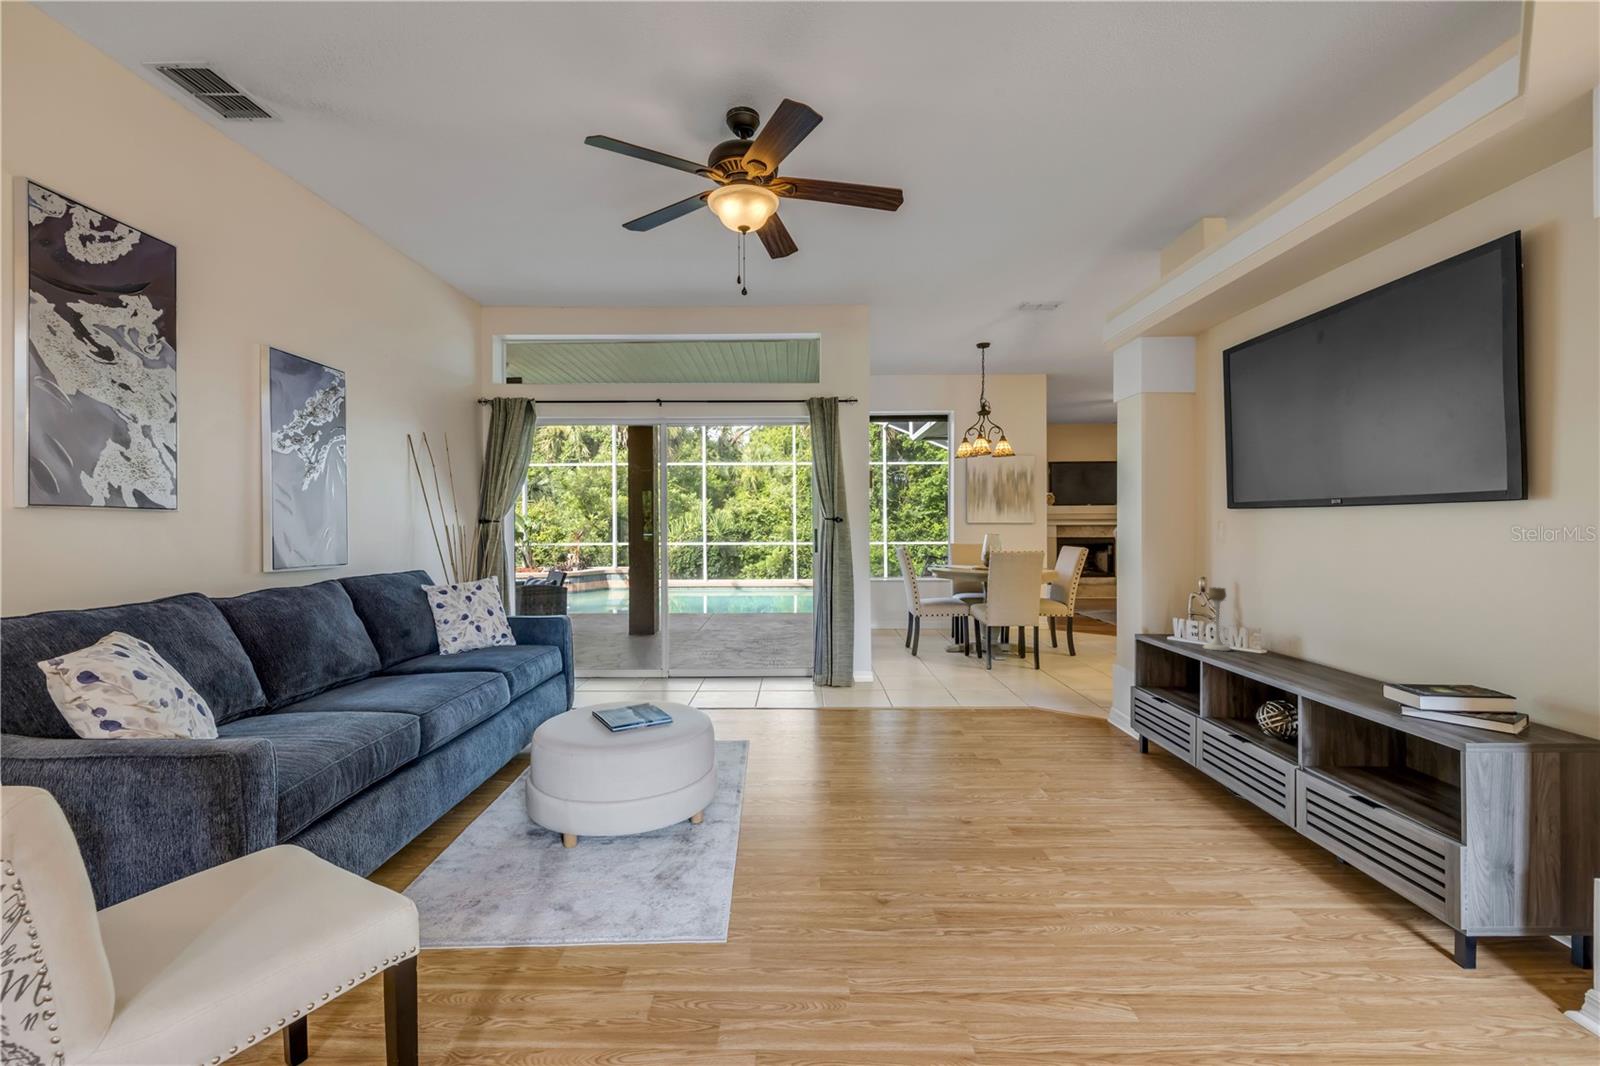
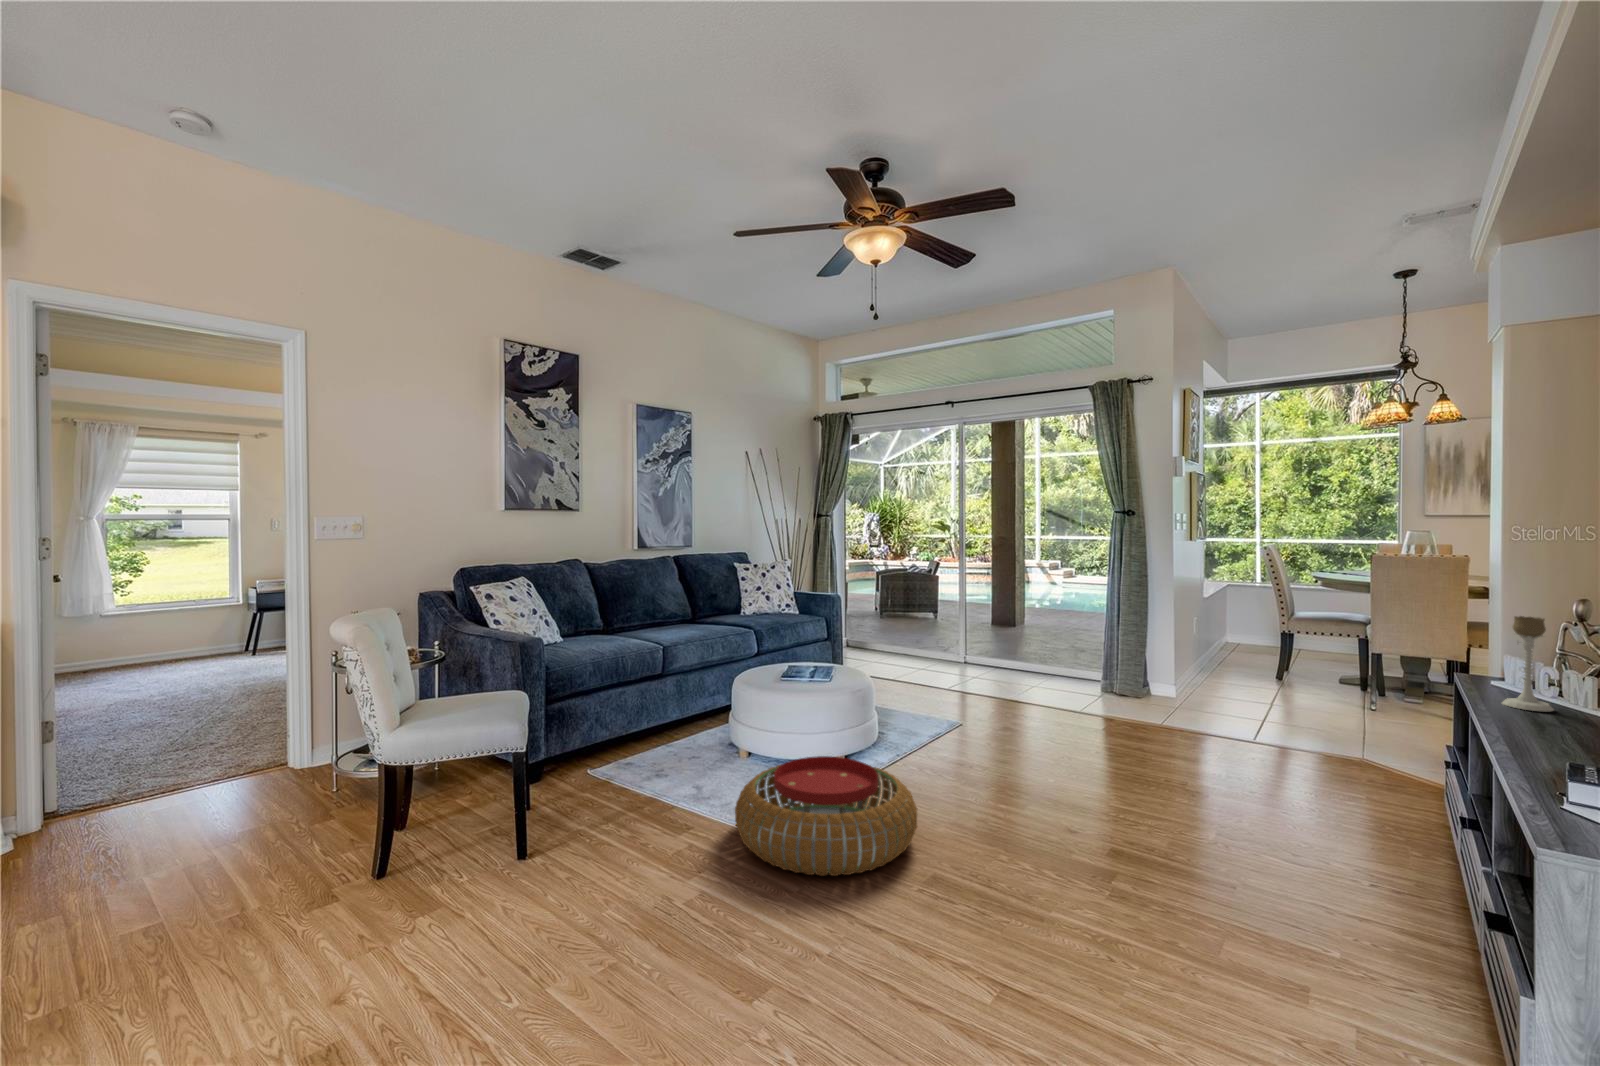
pouf: none [705,805,928,968] -> present [735,756,917,876]

